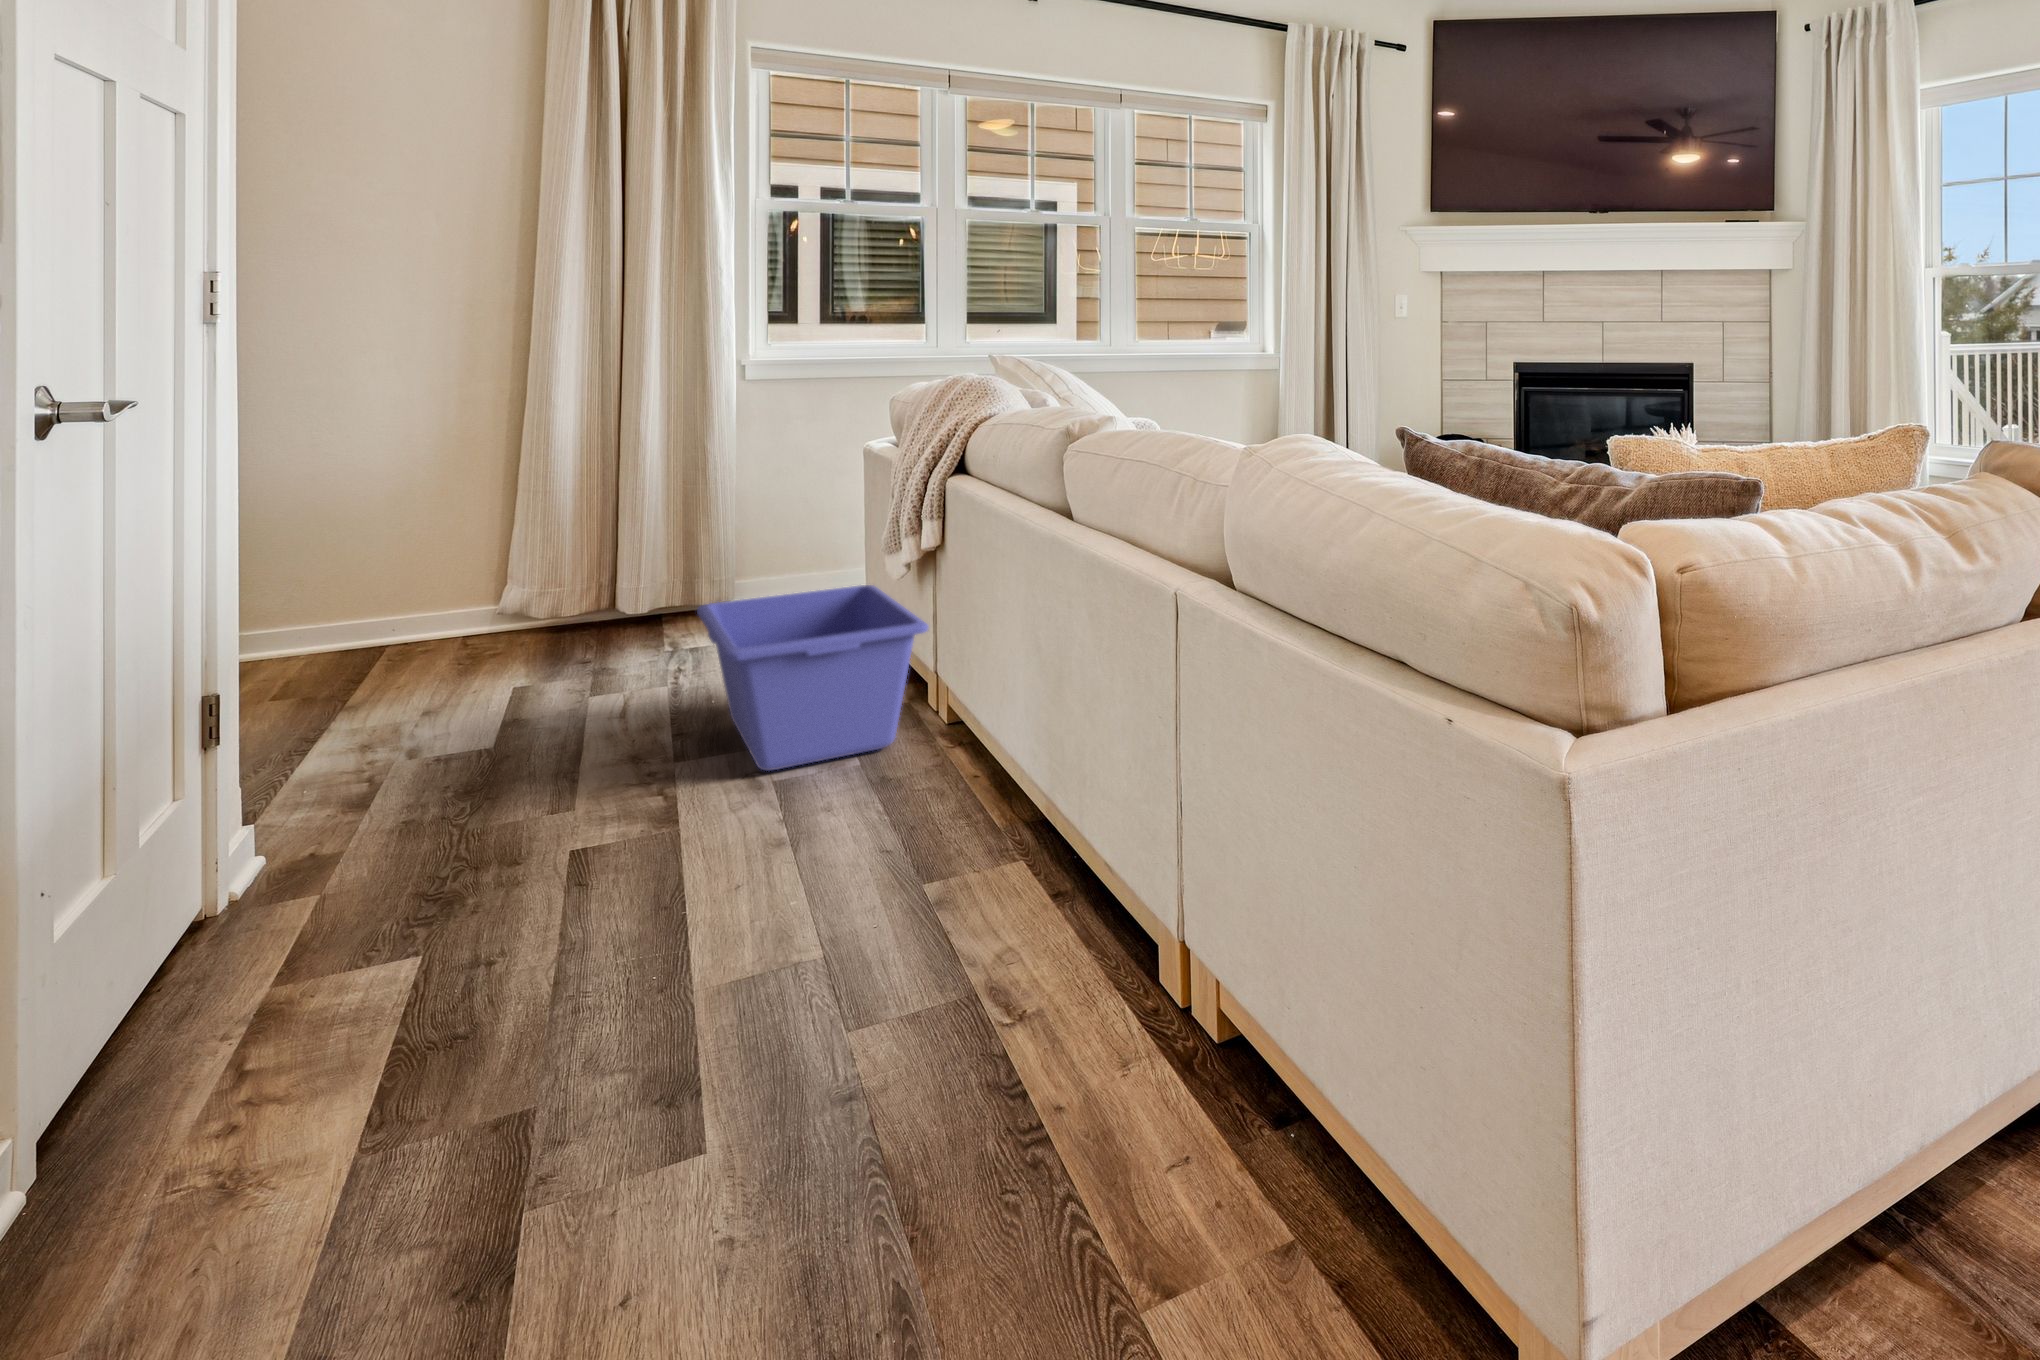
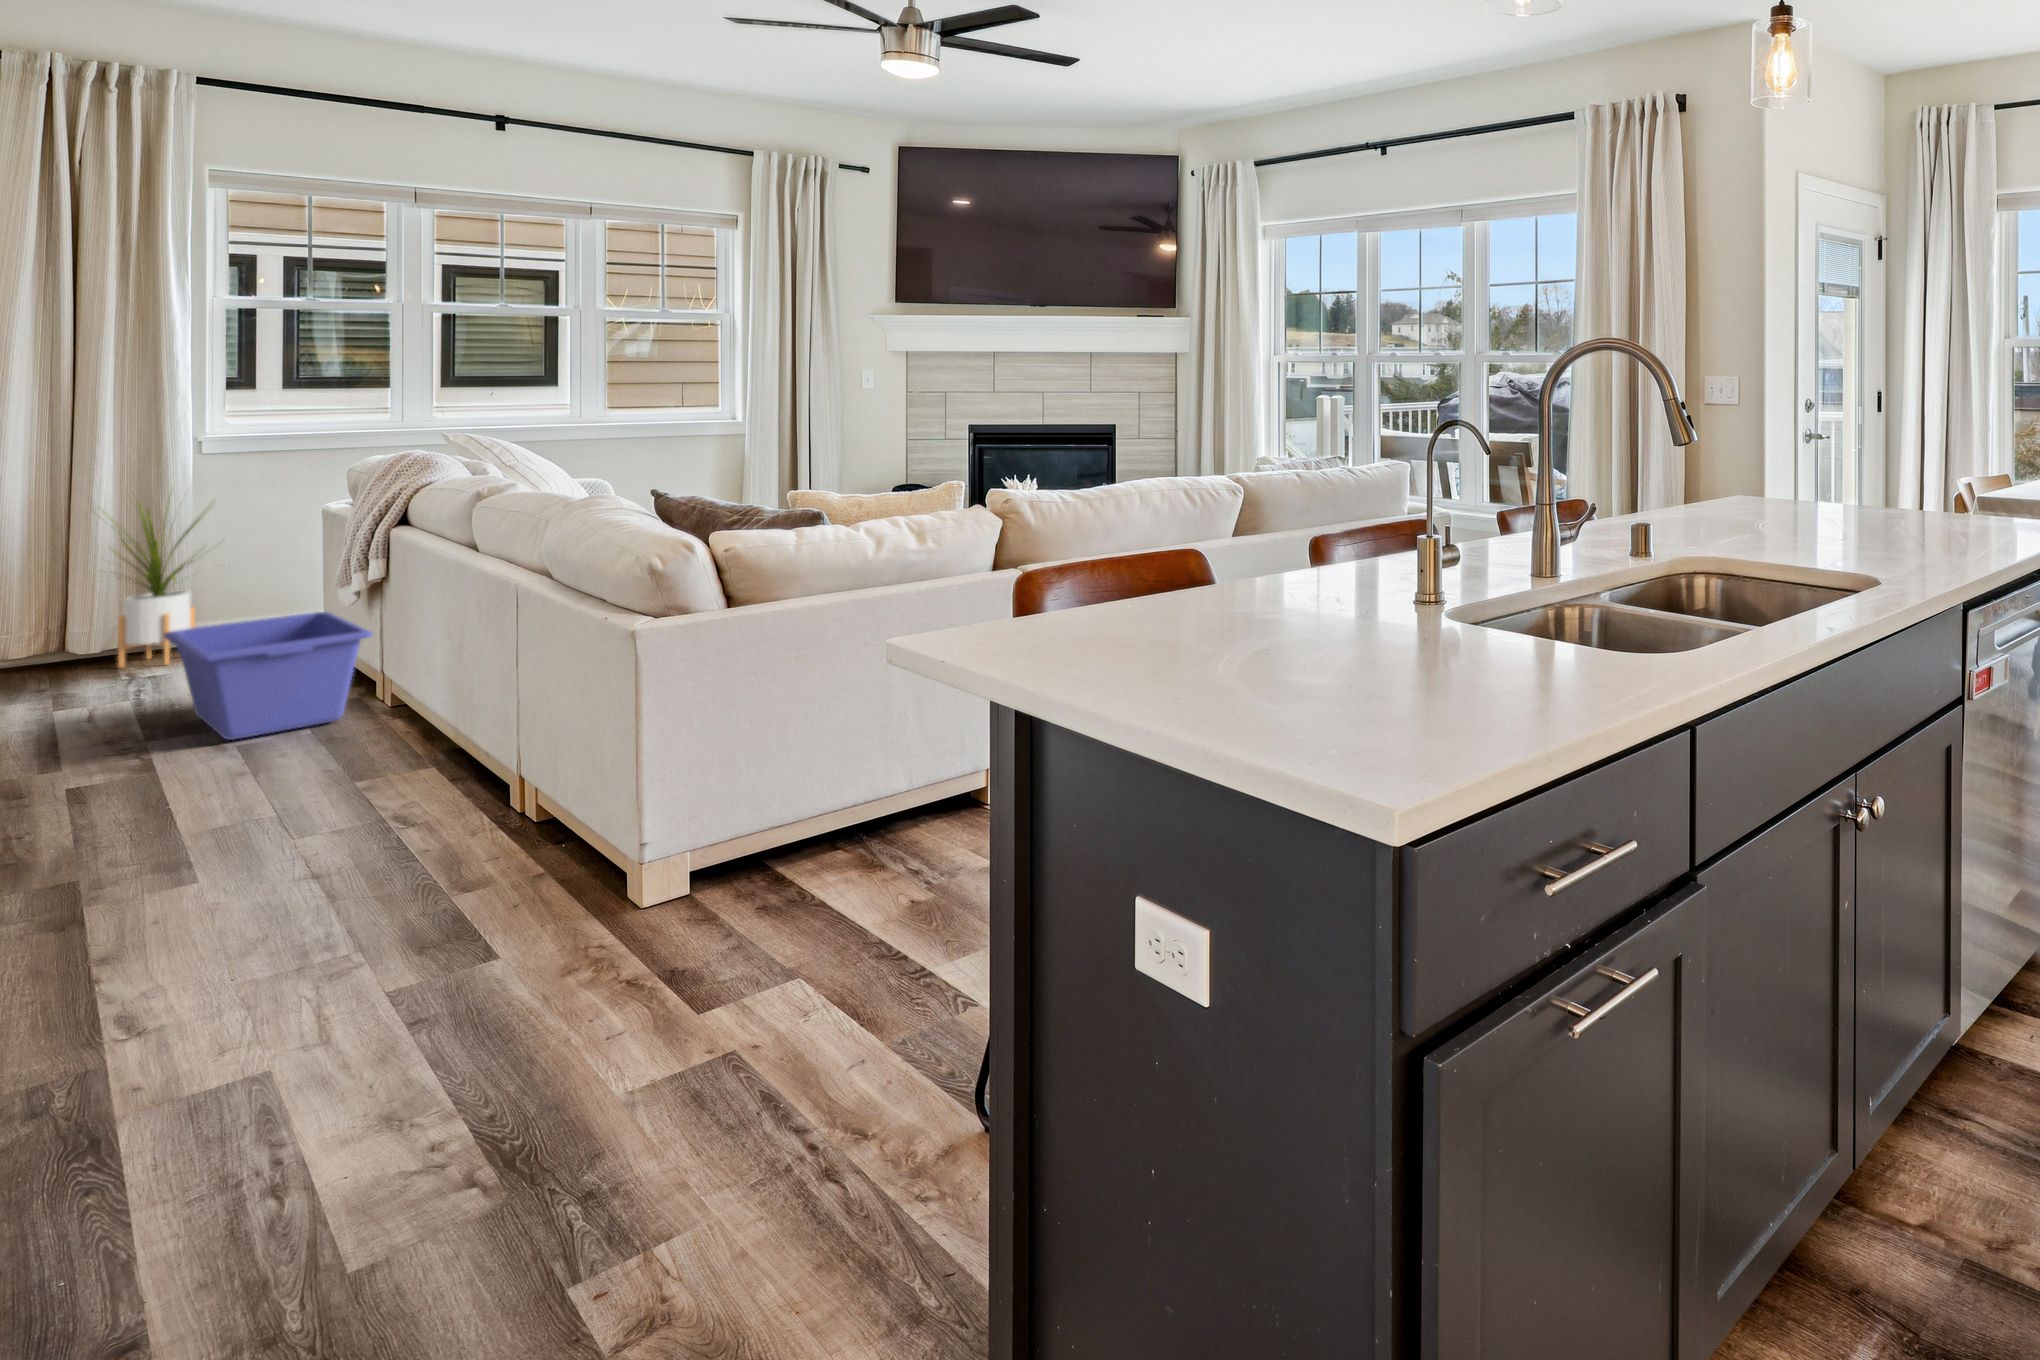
house plant: none [634,414,770,633] -> present [118,490,200,668]

